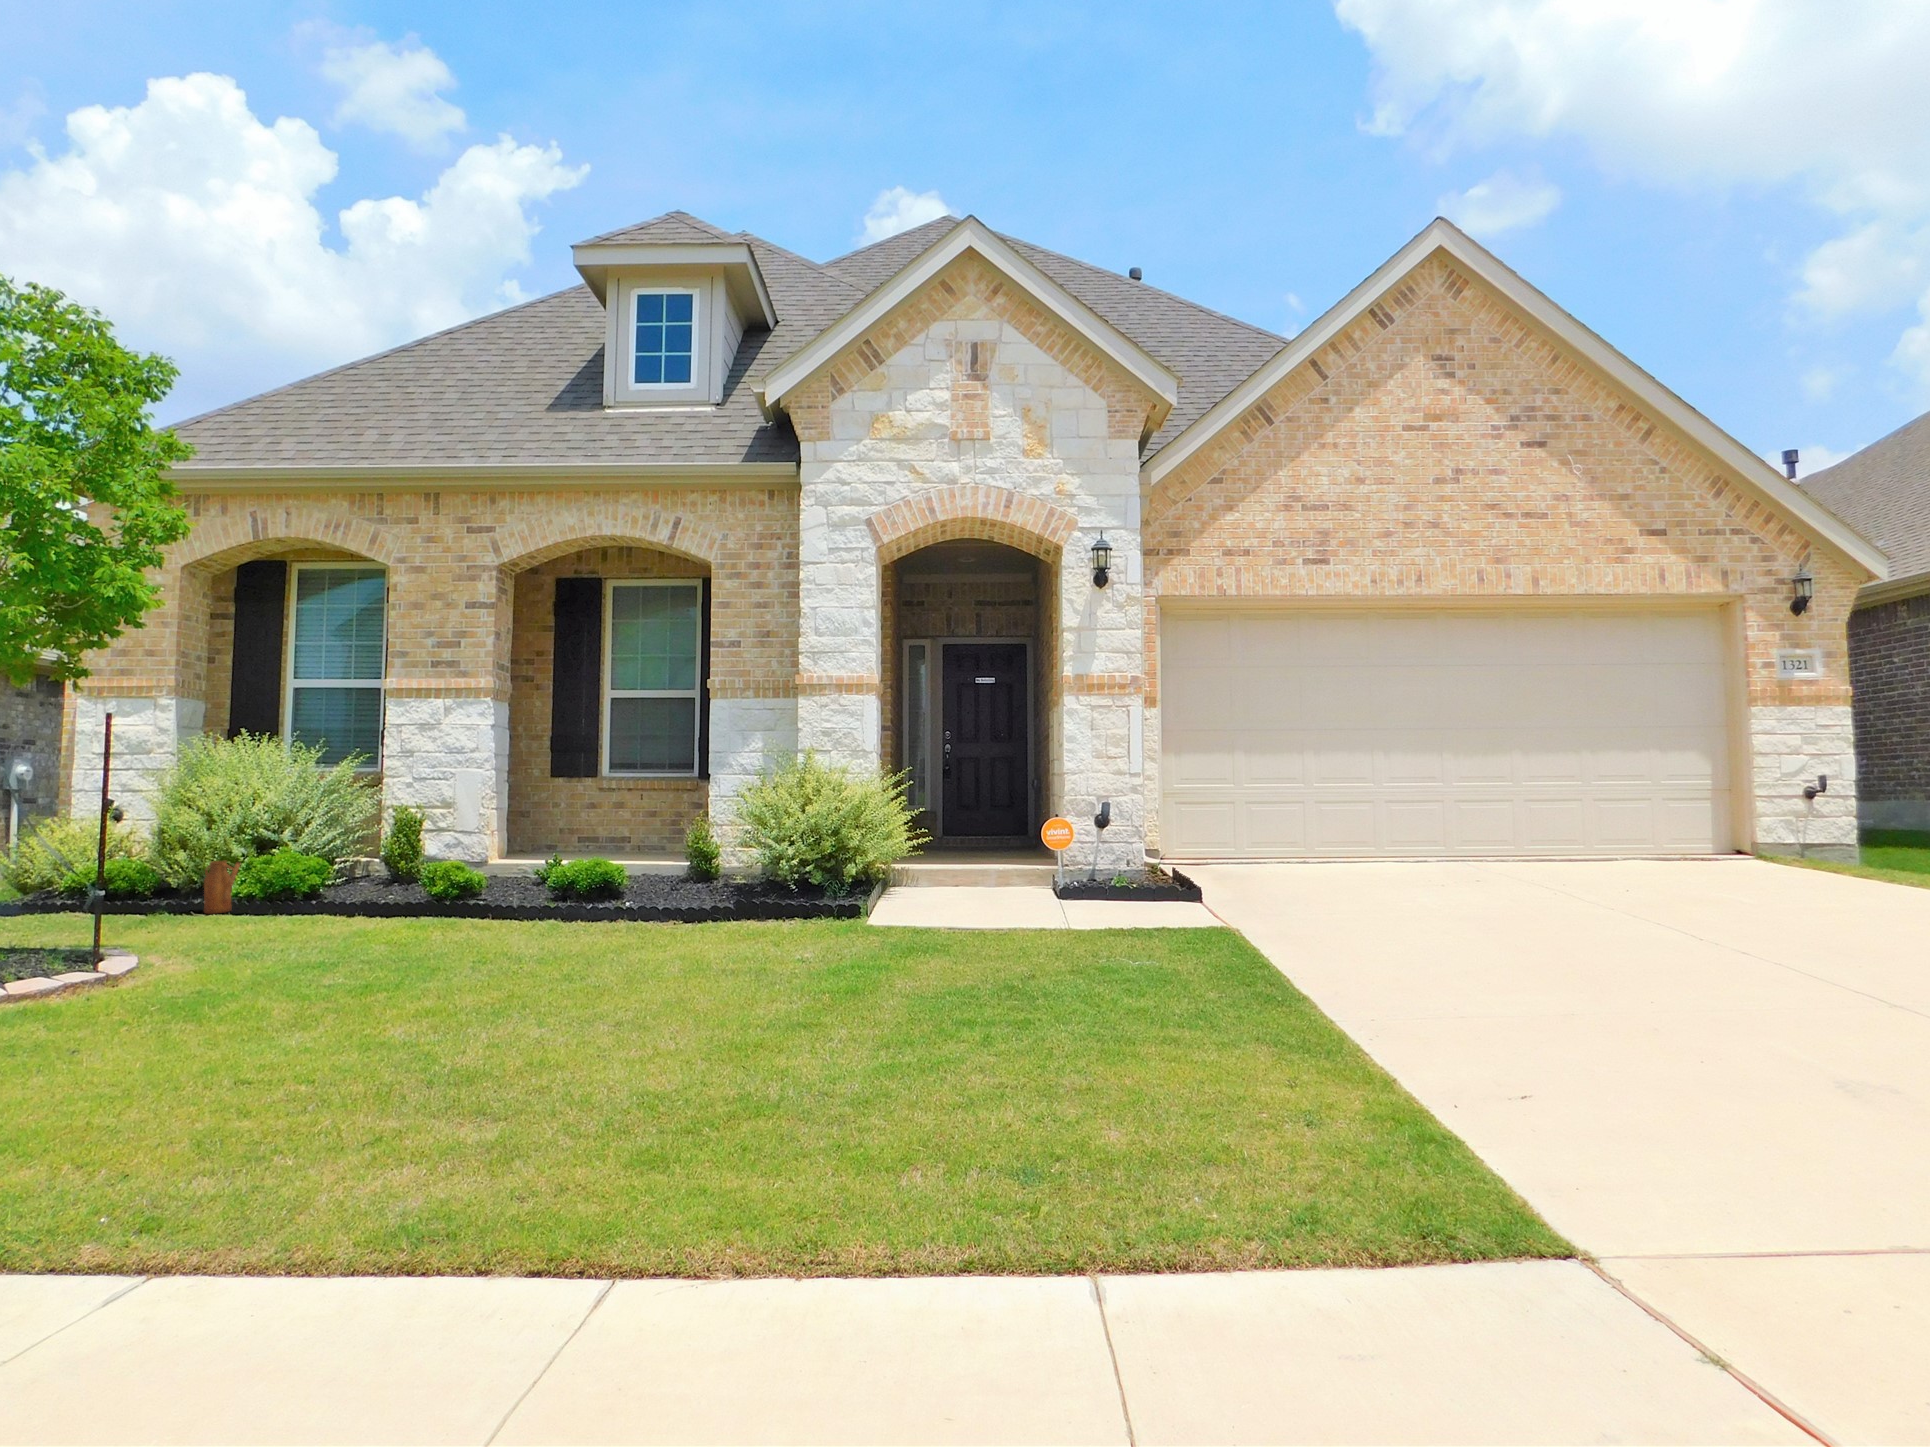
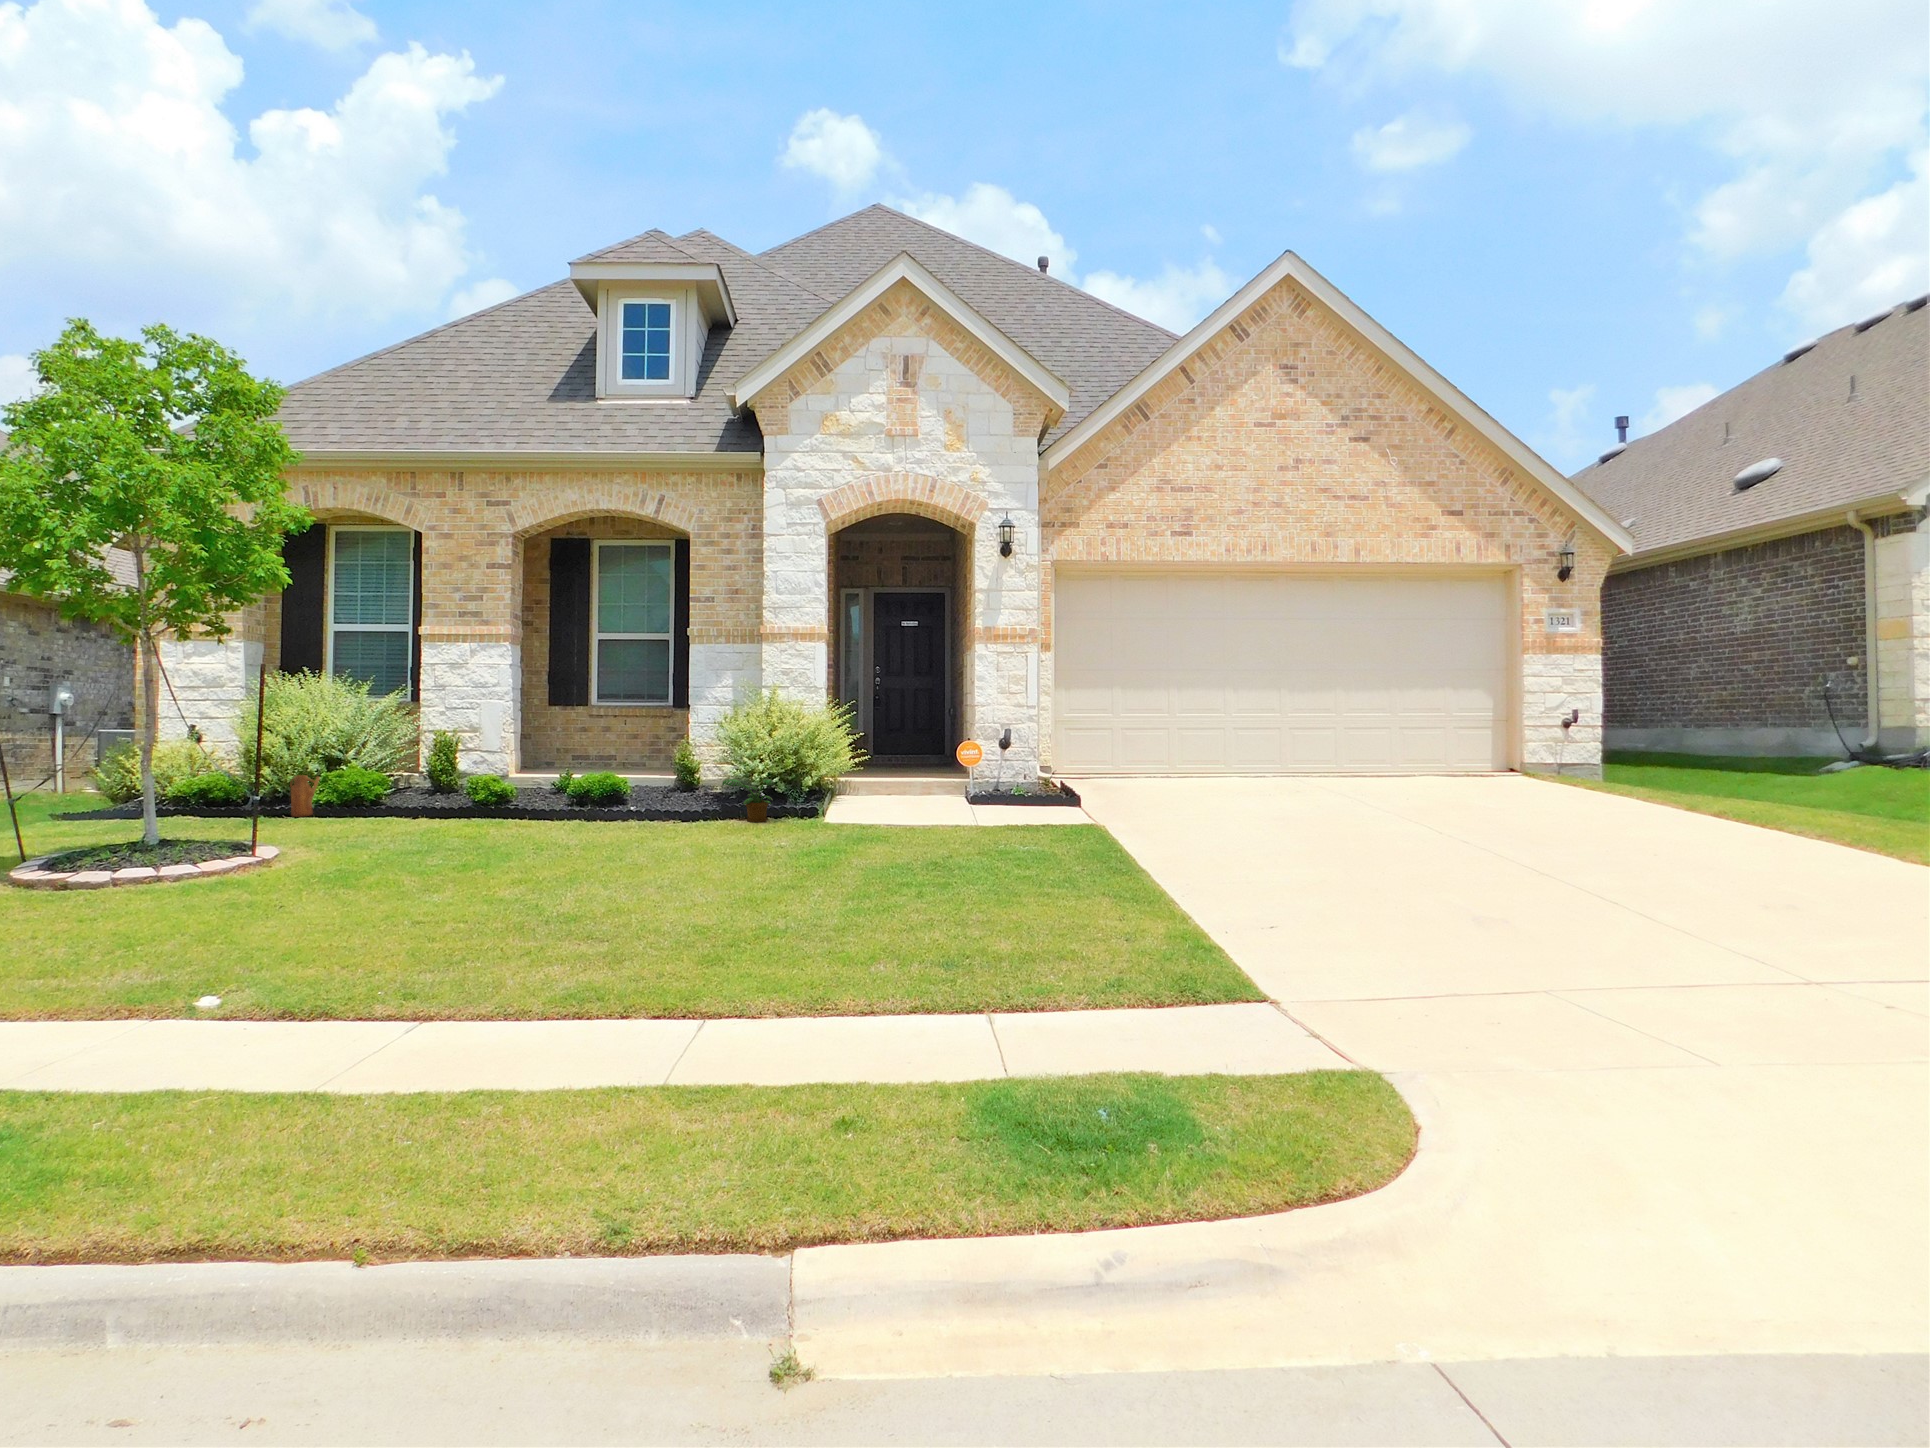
potted plant: none [740,866,809,924] -> present [722,779,775,822]

